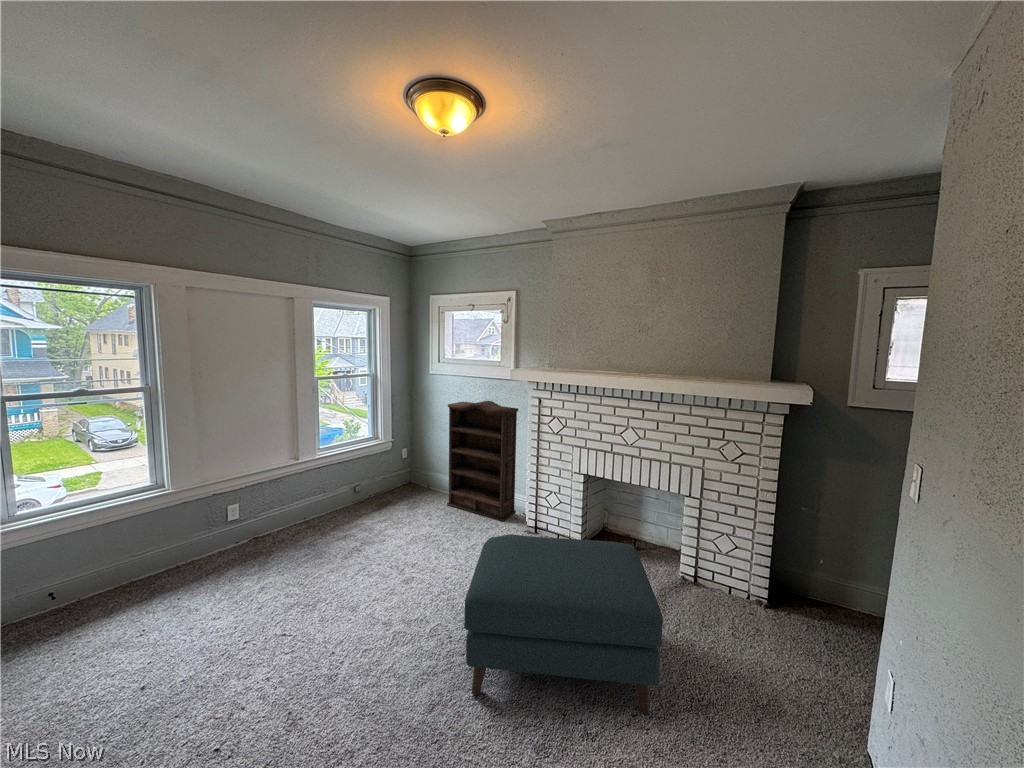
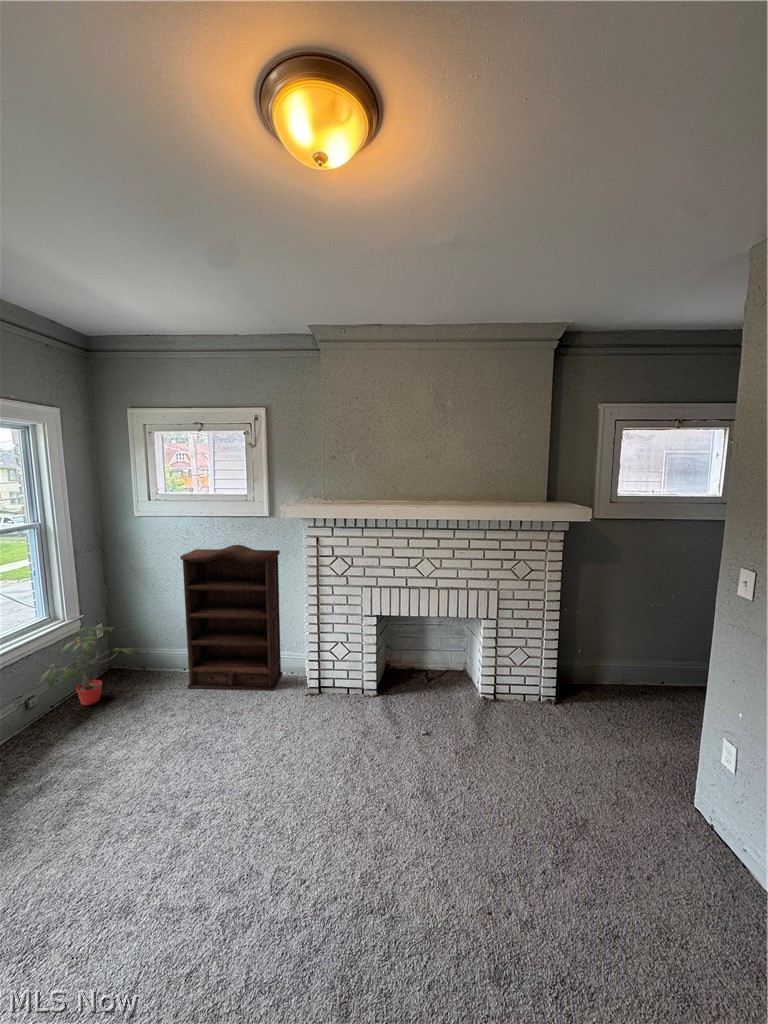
potted plant: none [360,447,423,500] -> present [40,627,136,705]
ottoman: present [464,534,663,715] -> none [324,686,571,952]

